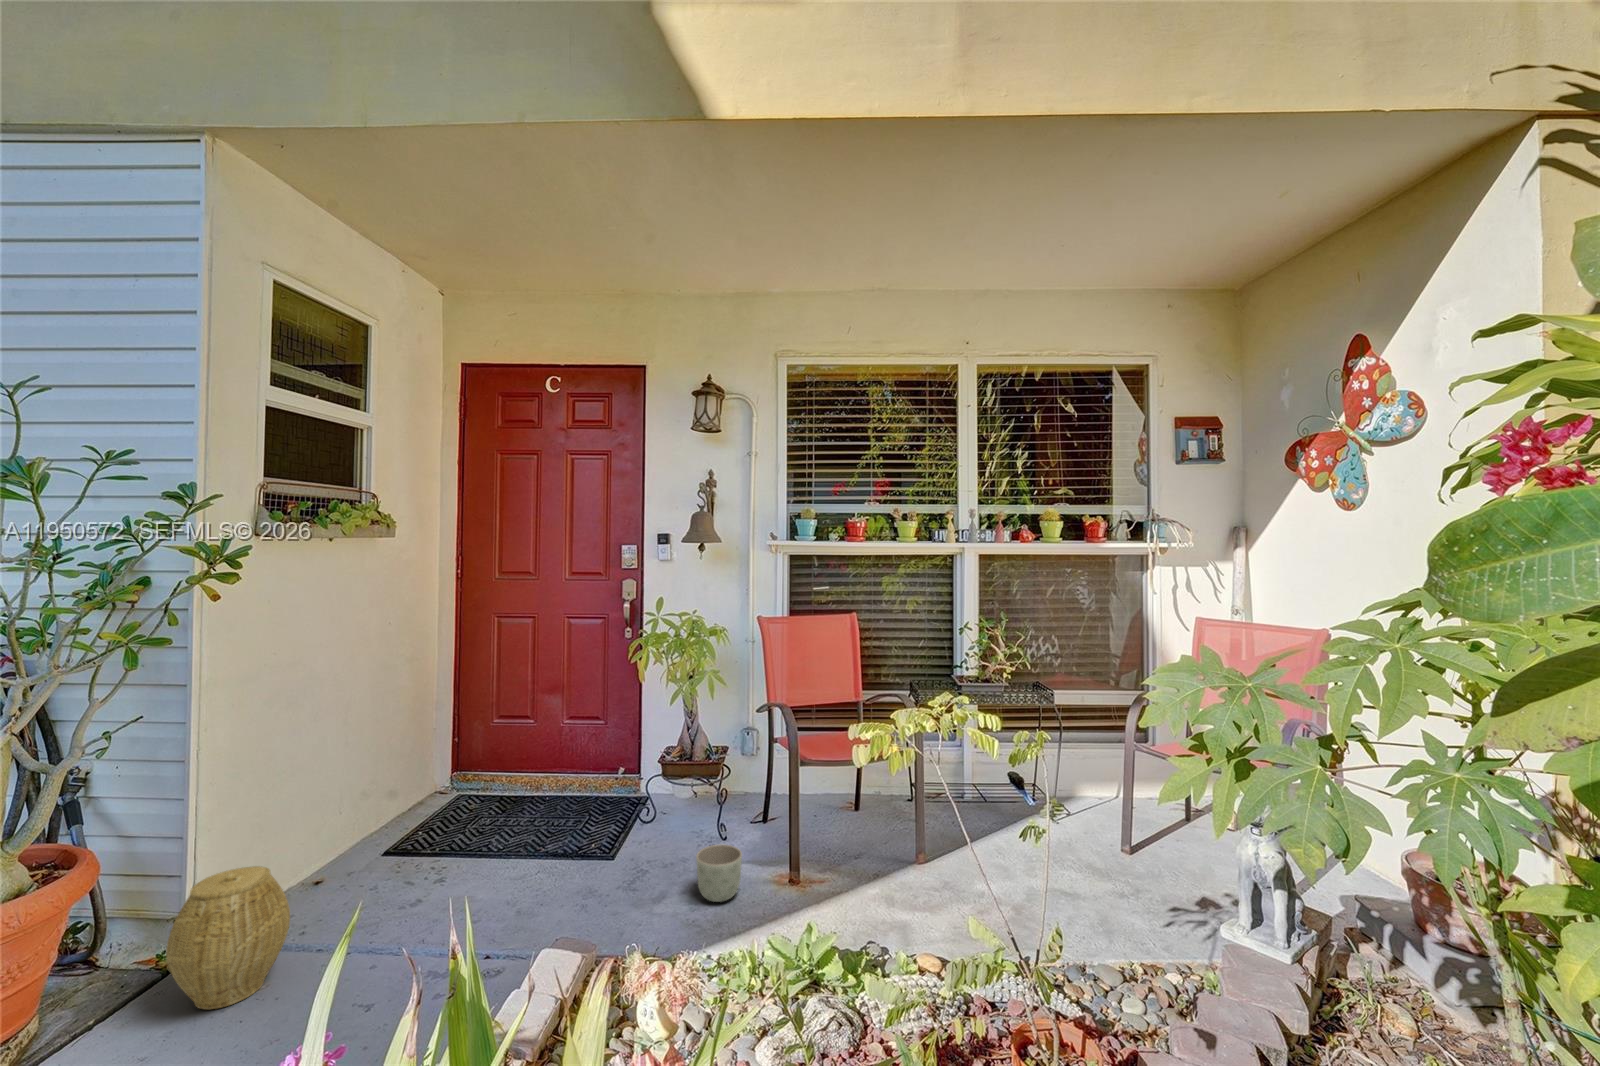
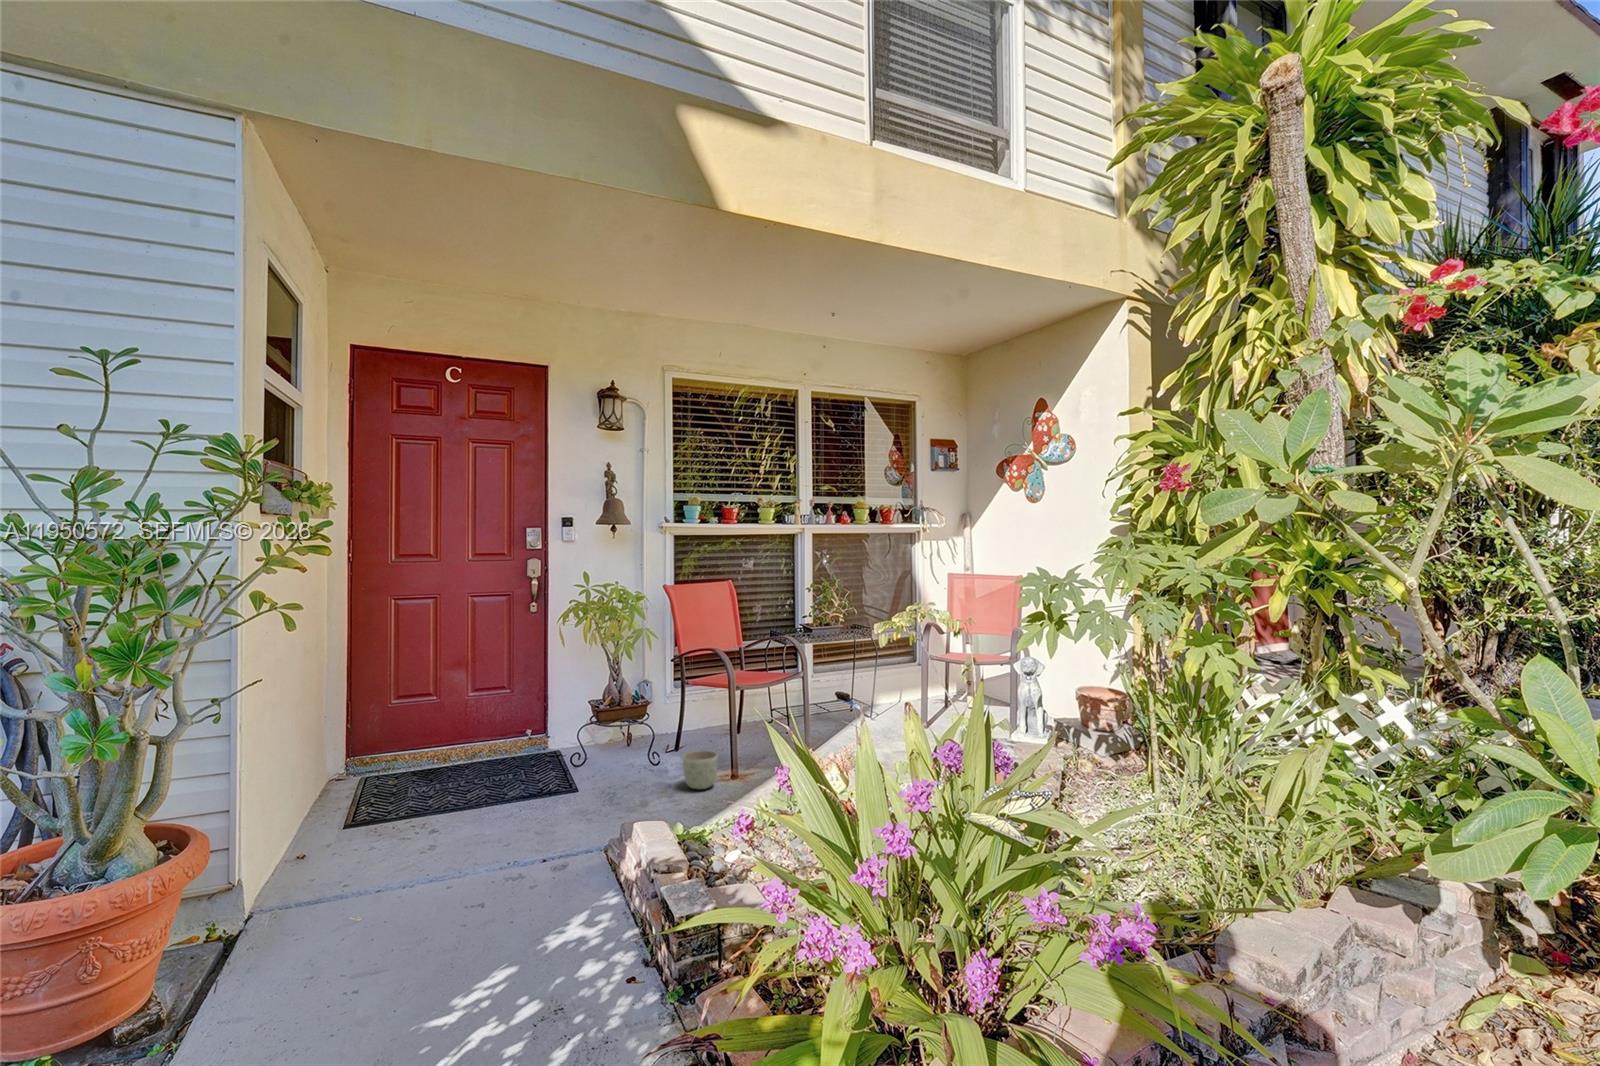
woven basket: present [166,866,290,1010] -> none [297,805,398,928]

